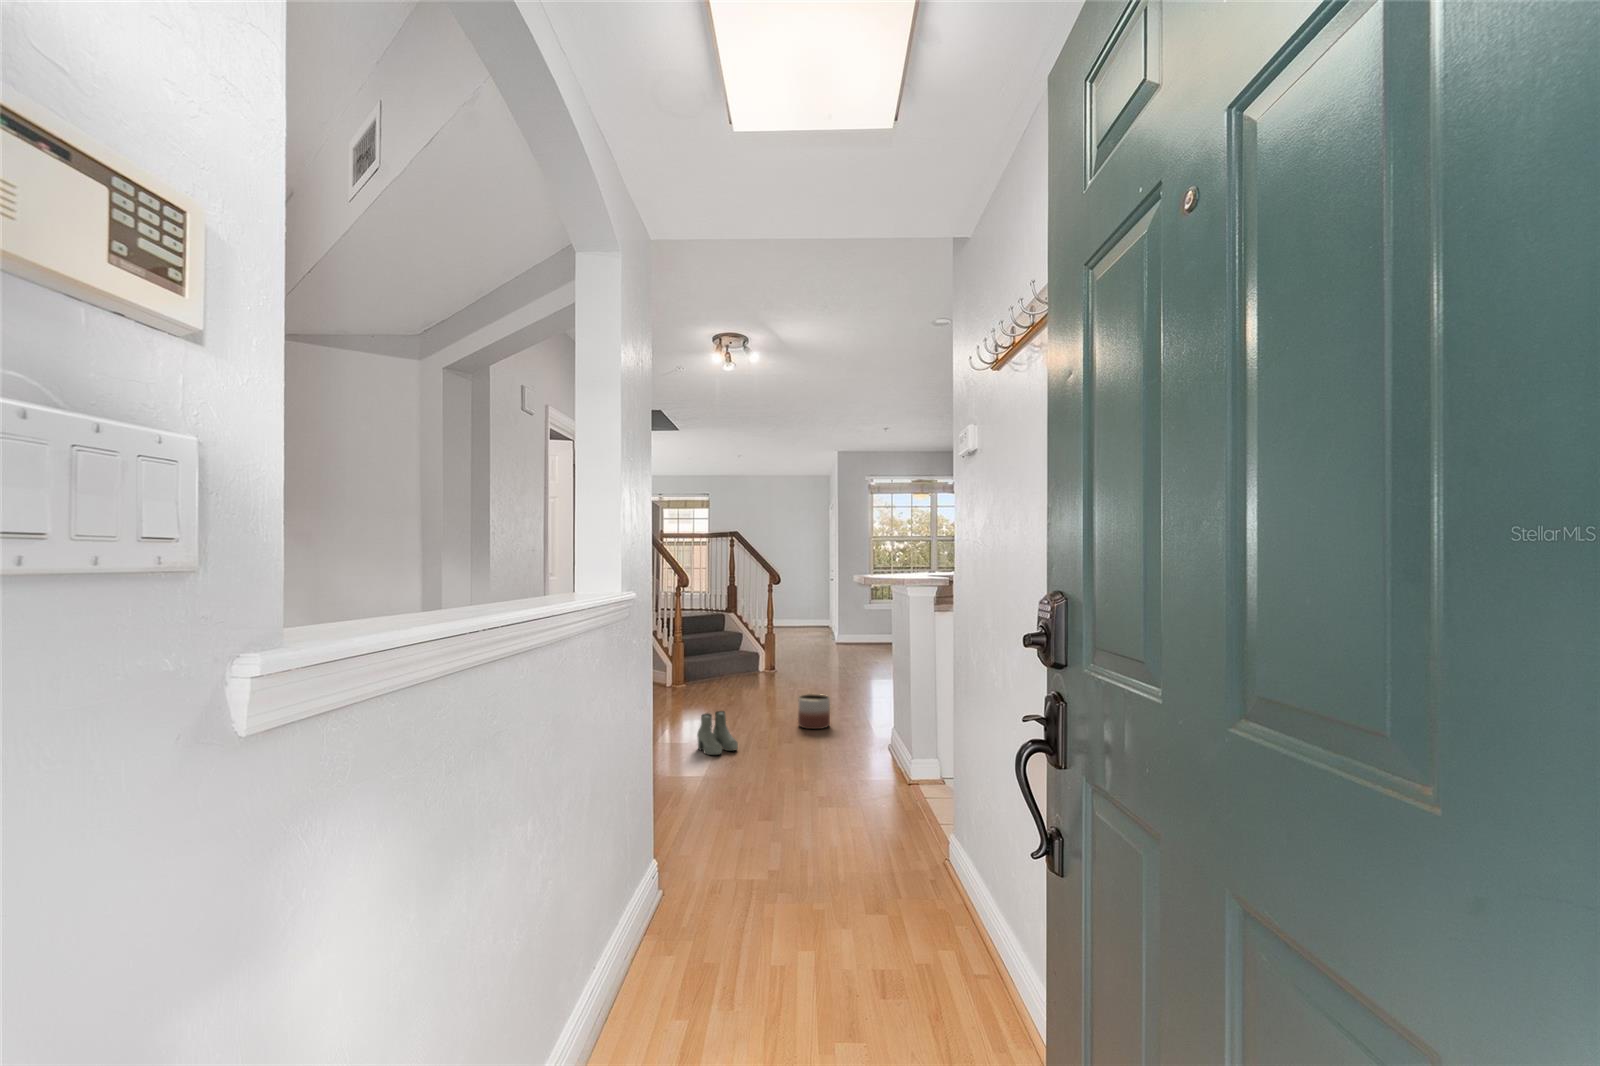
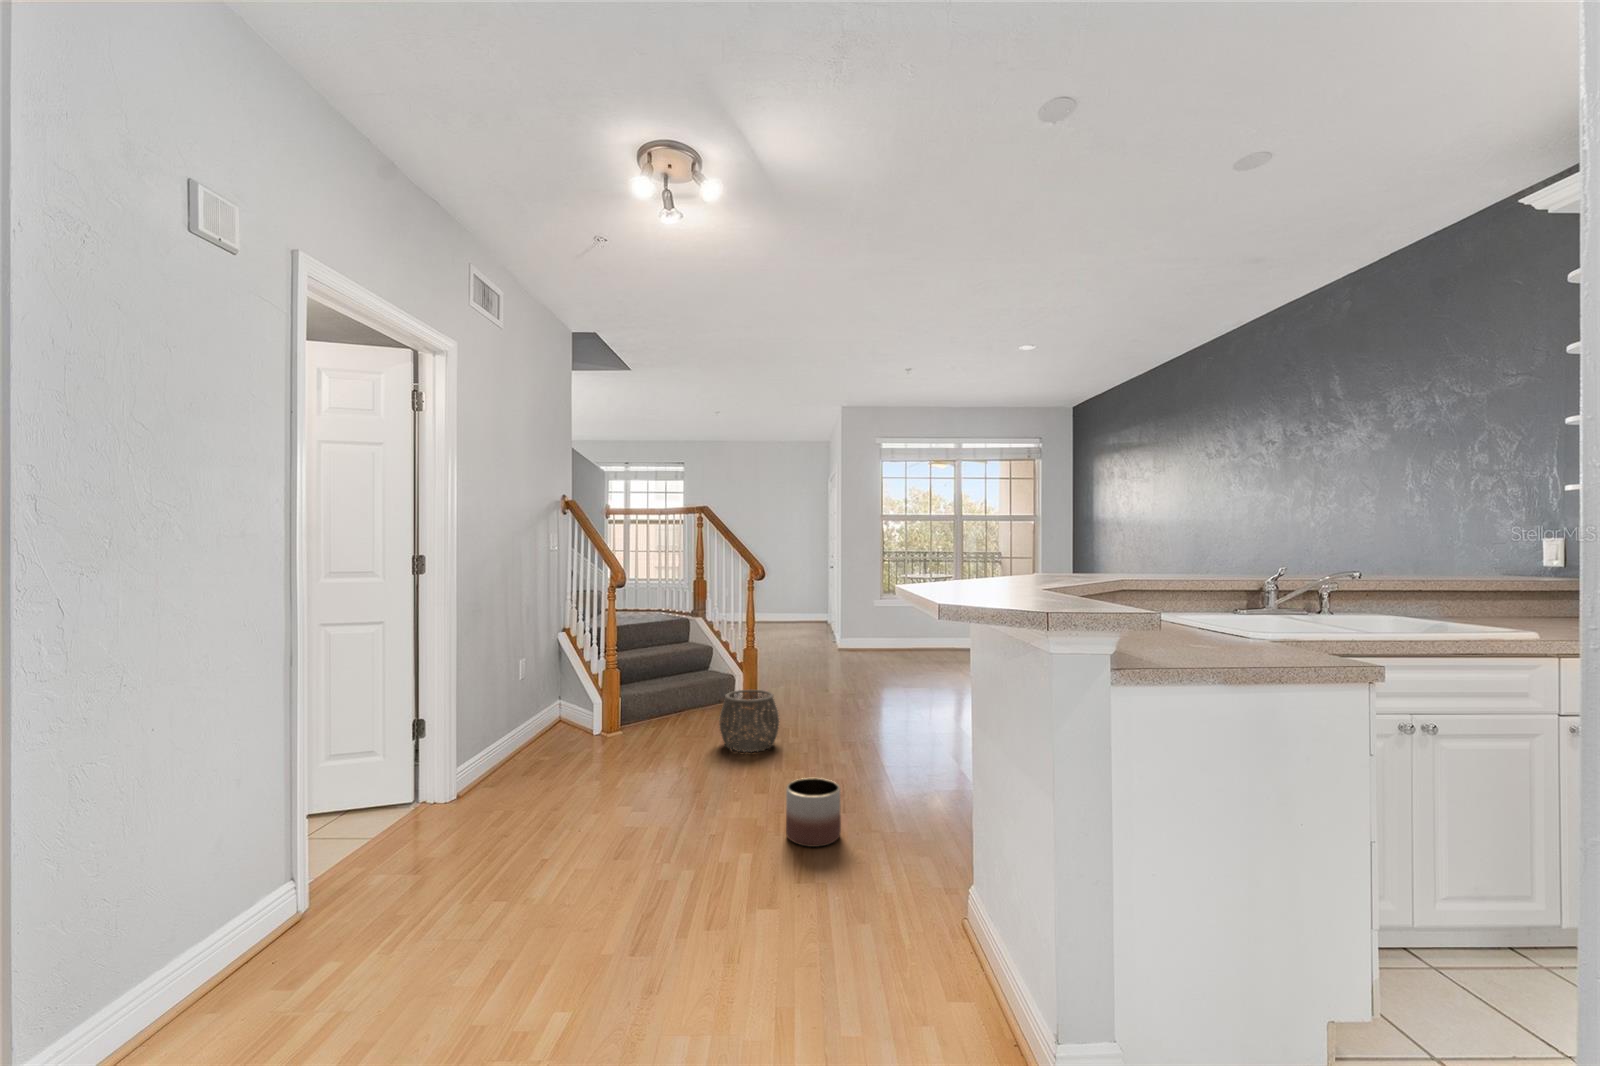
woven basket: none [753,656,793,695] -> present [720,690,779,752]
boots: present [697,711,738,755] -> none [589,836,666,941]

